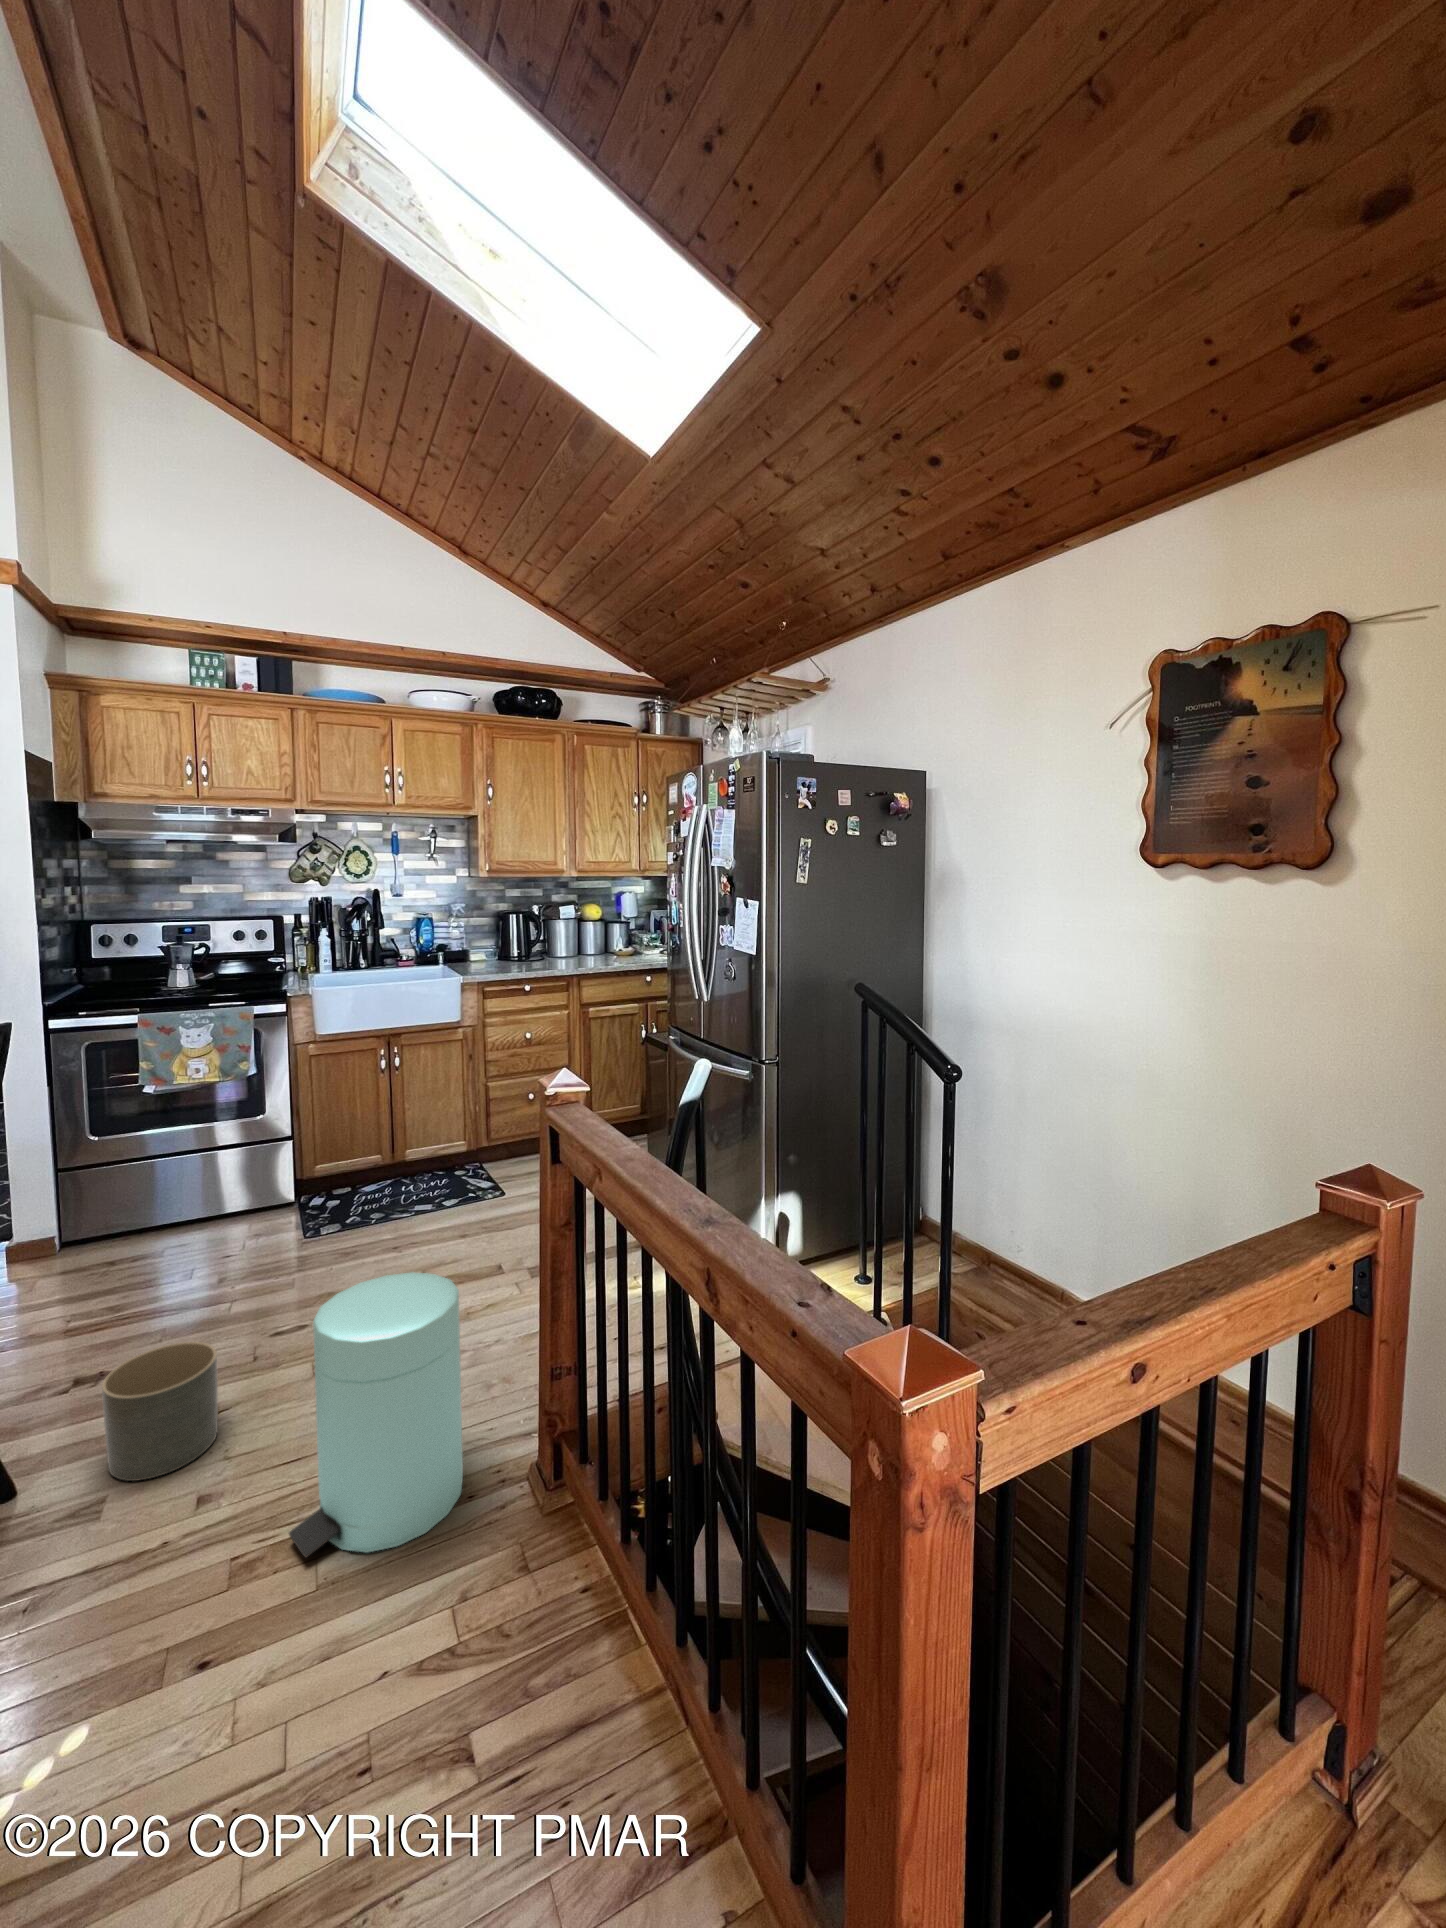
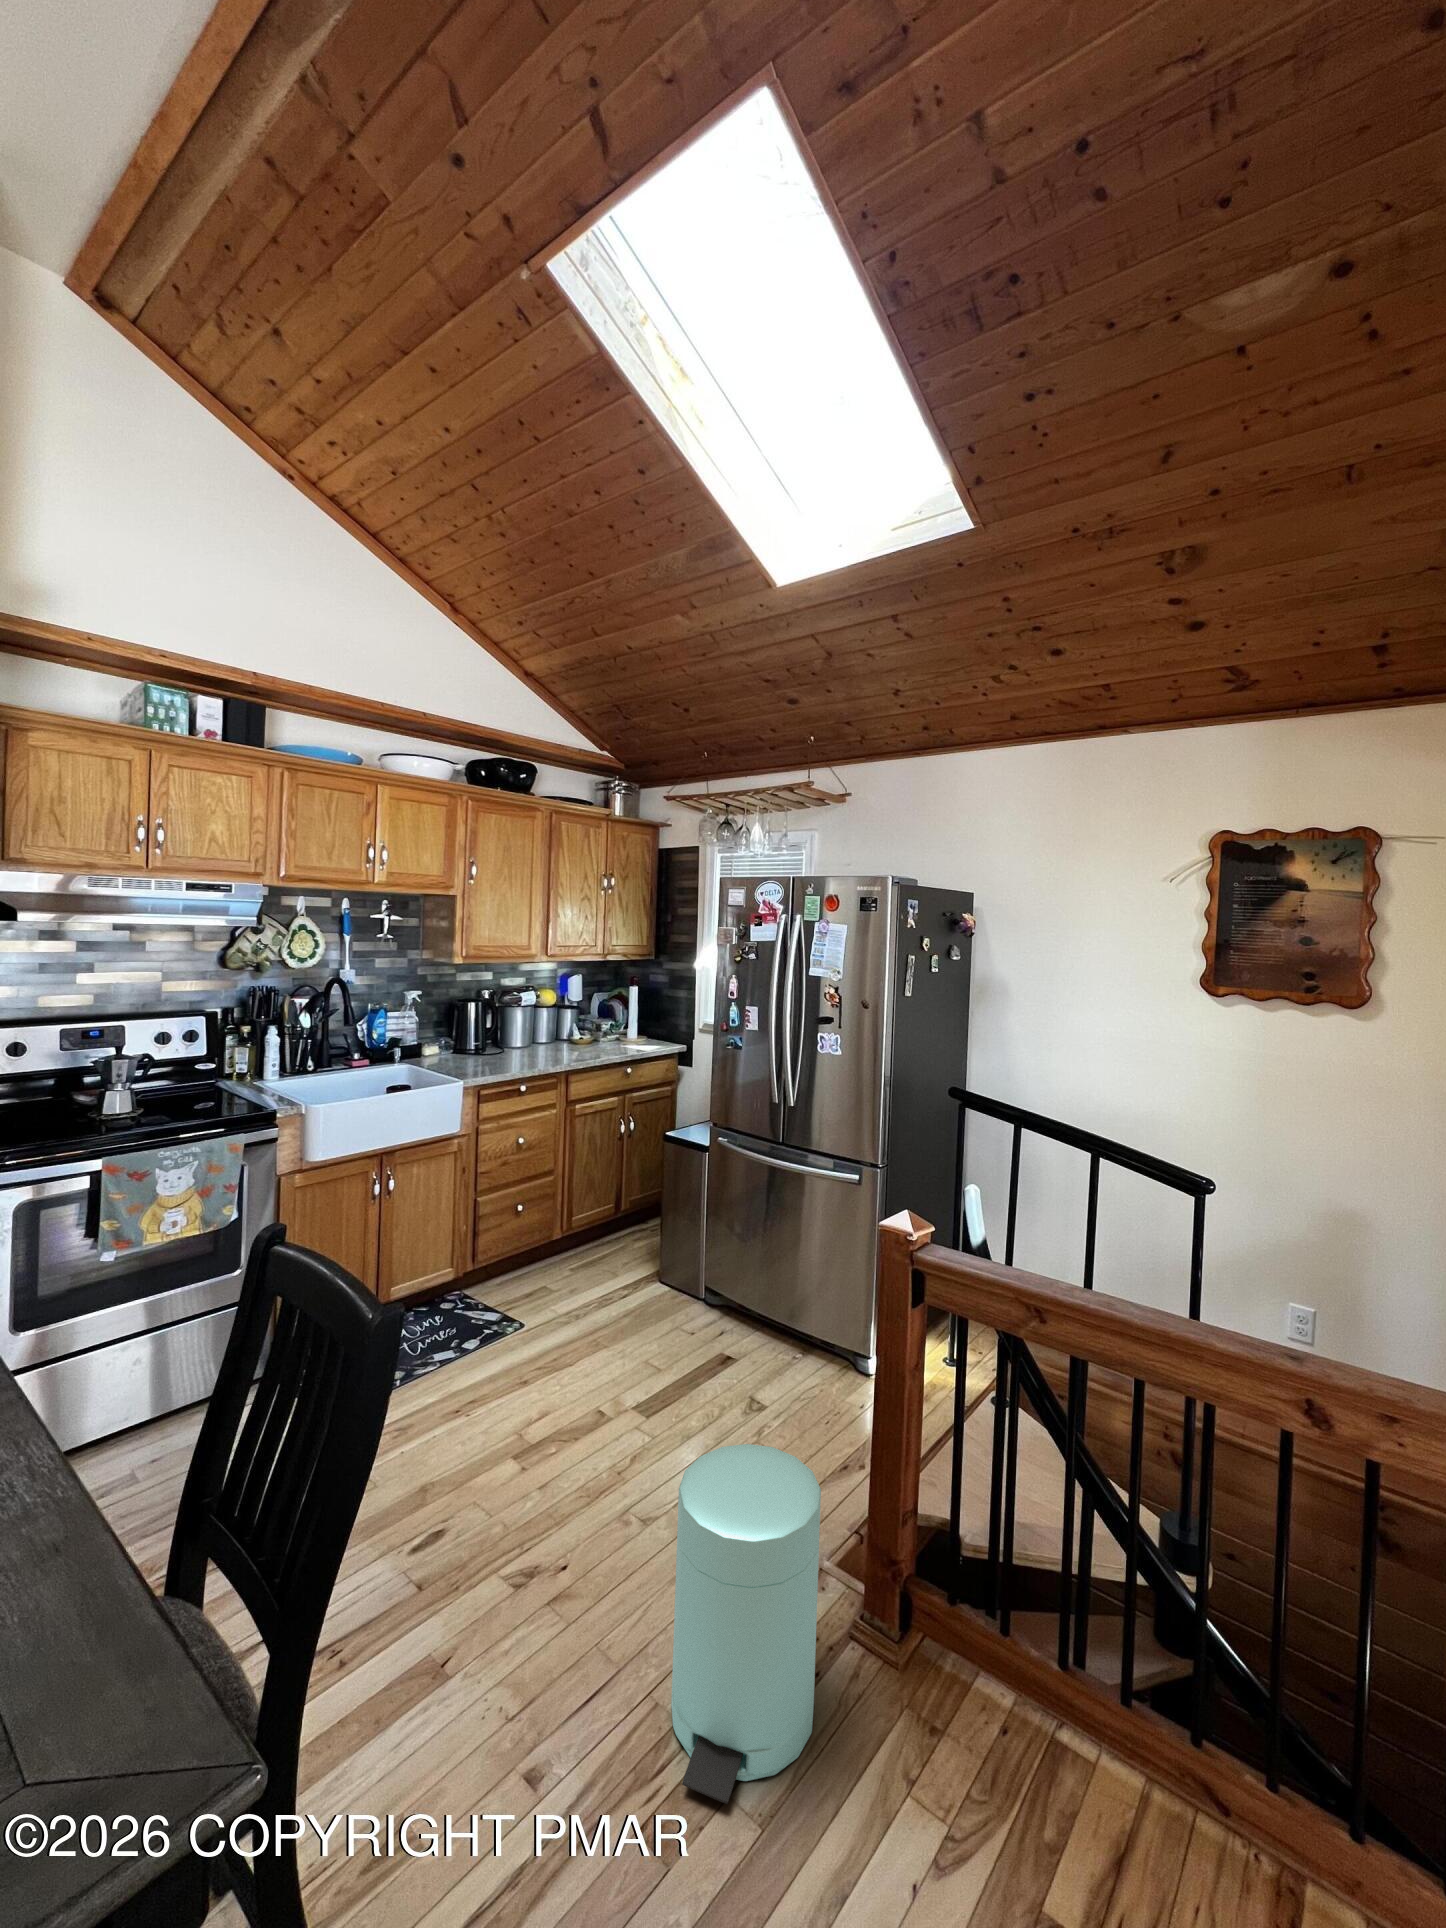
planter: present [102,1342,218,1481] -> none [355,1584,479,1791]

